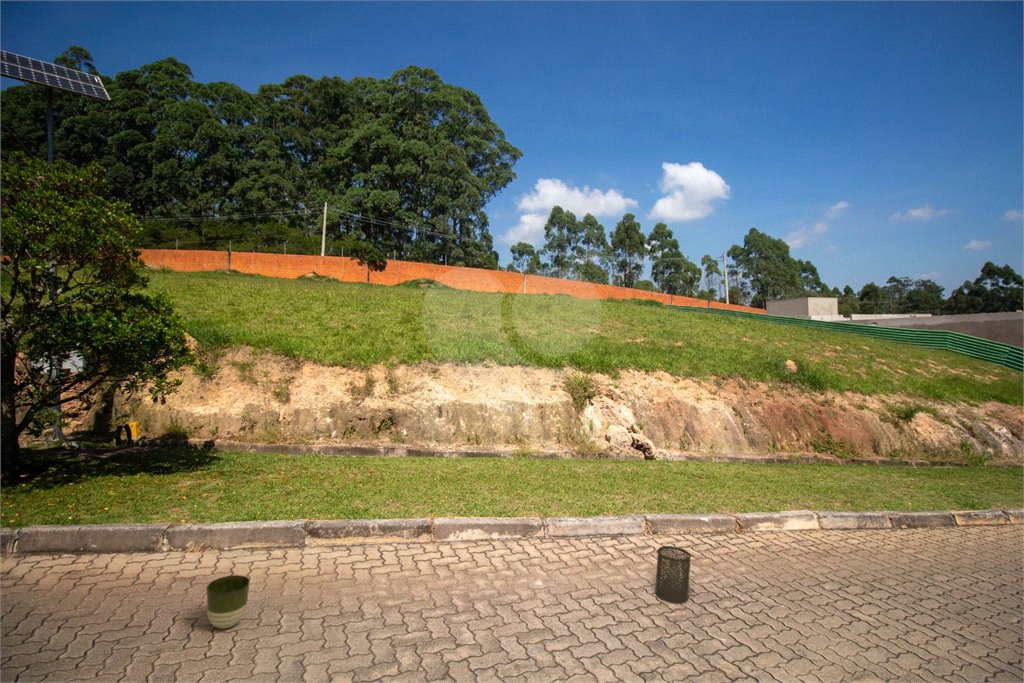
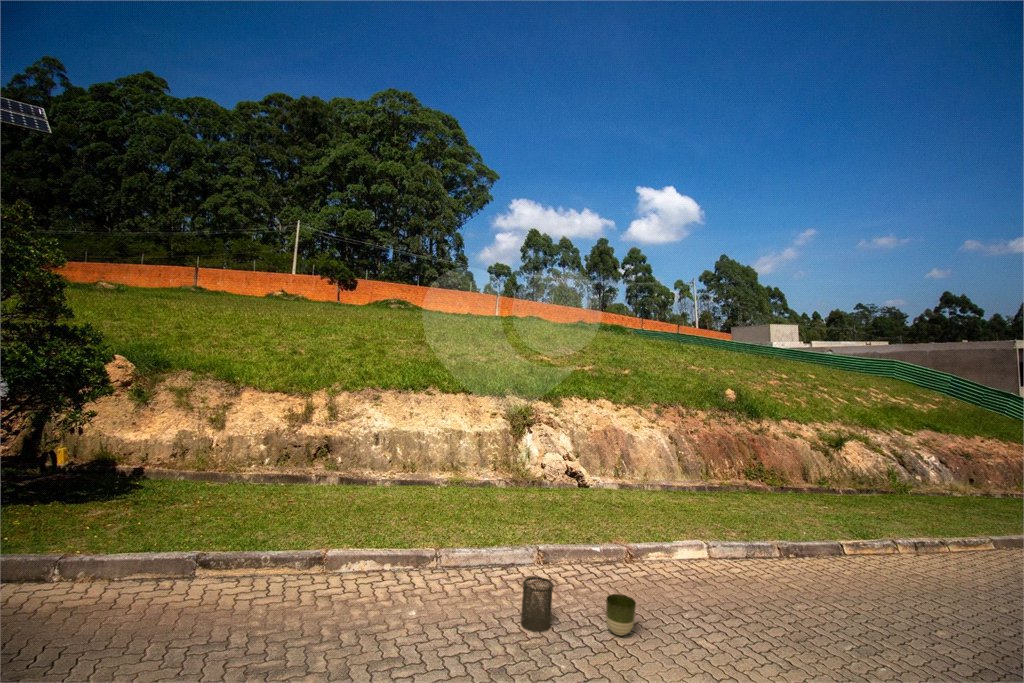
planter: present [207,575,250,628] -> present [606,594,636,636]

